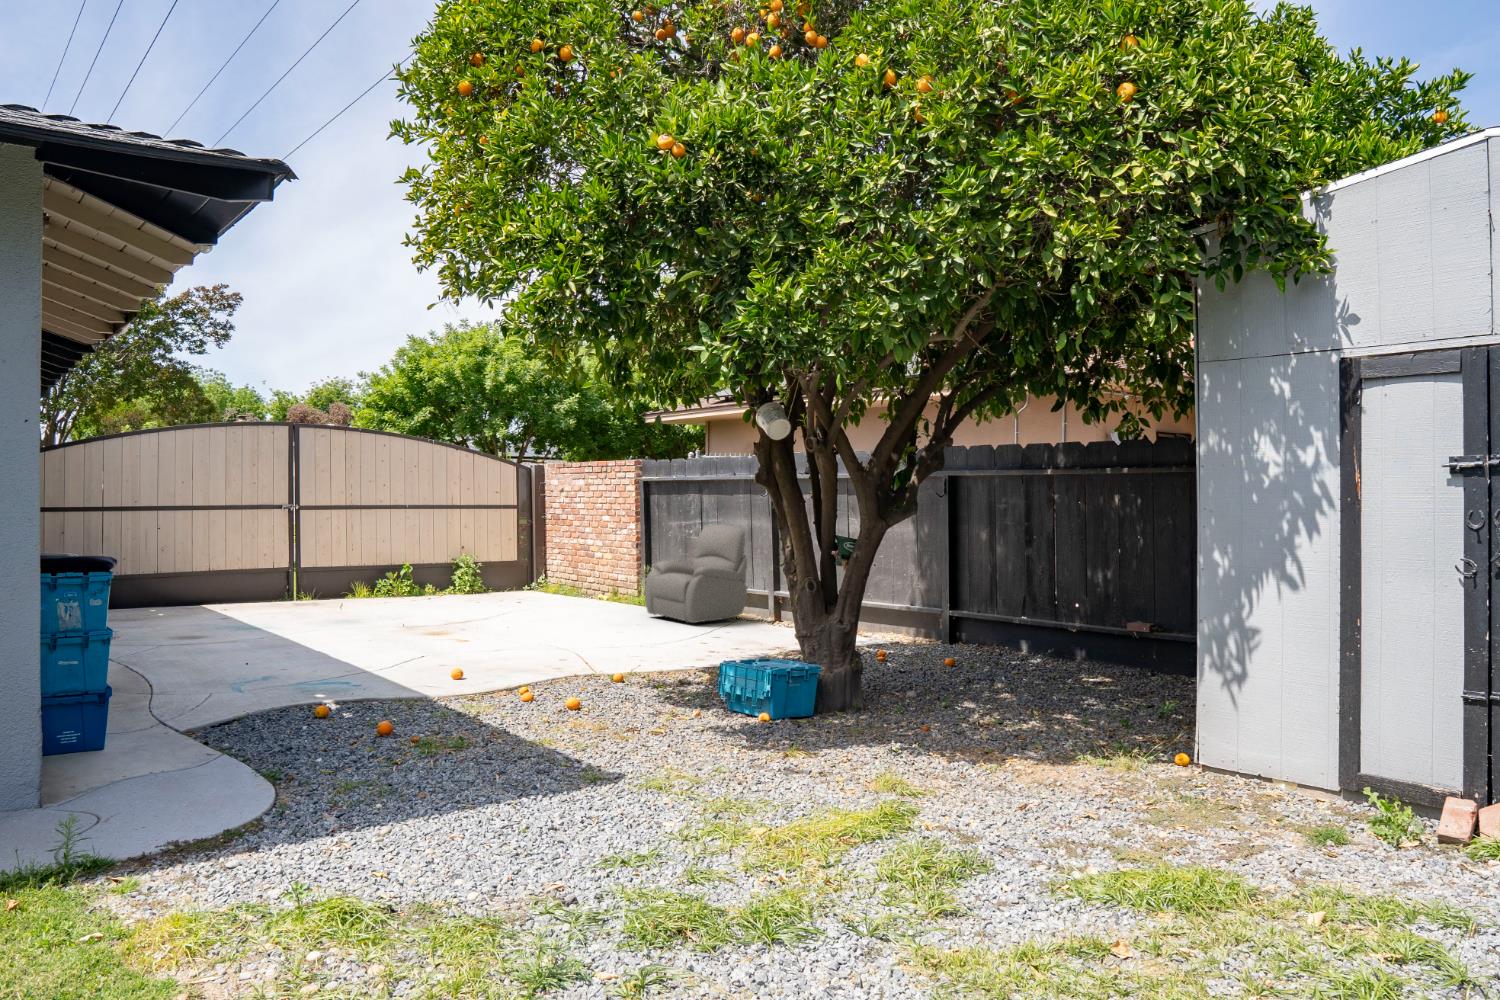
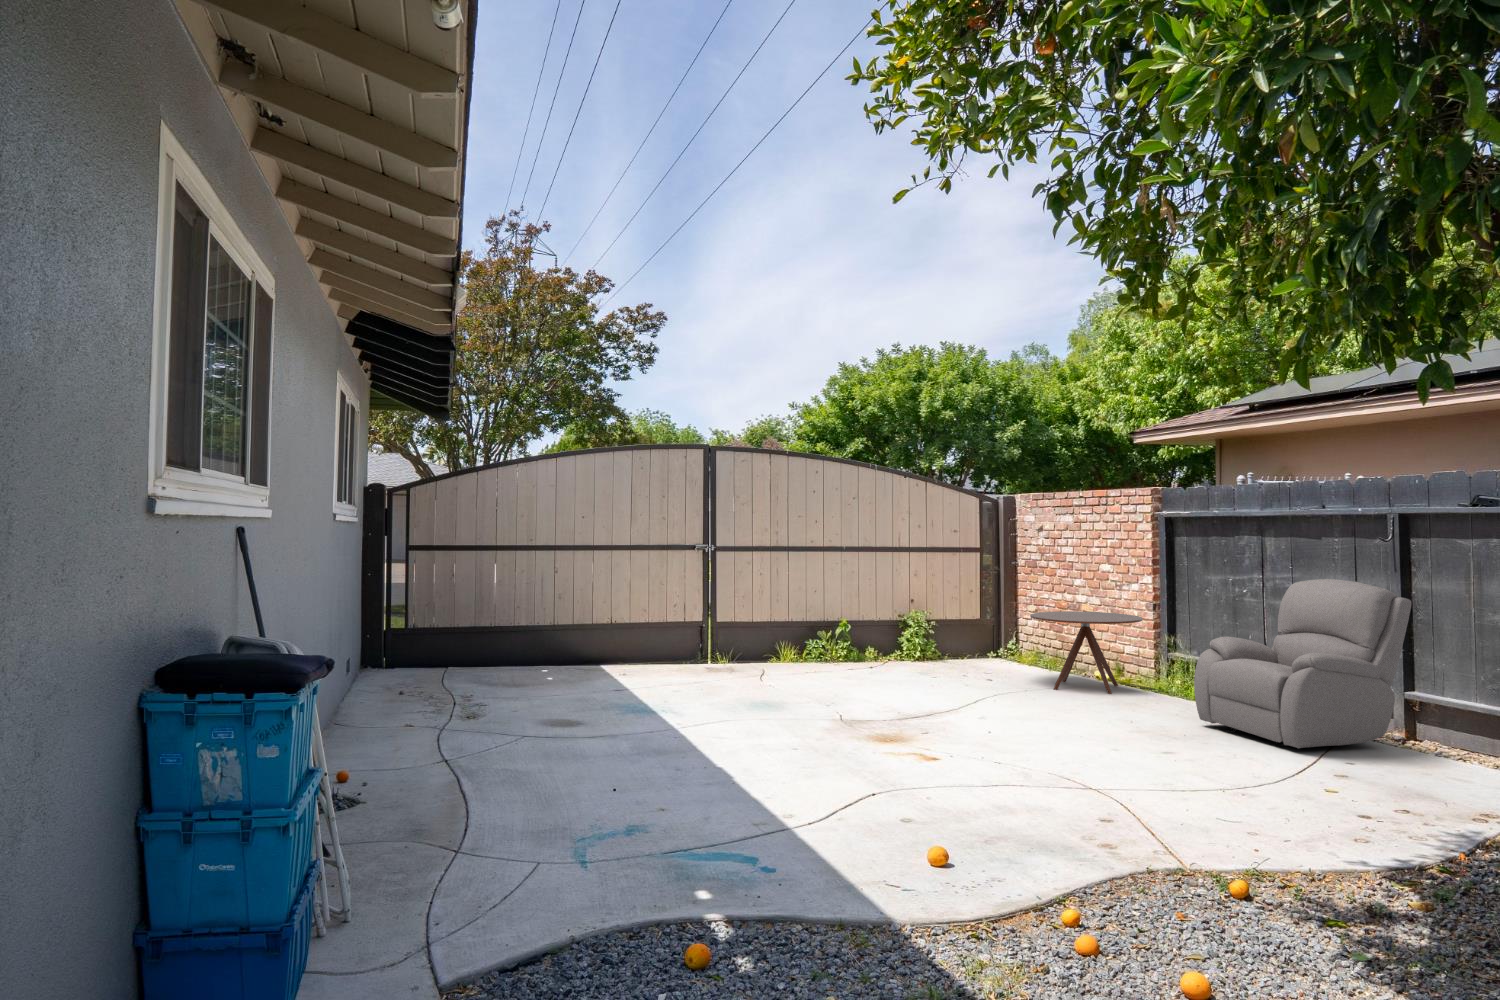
round table: none [551,550,625,605] -> present [1030,611,1142,694]

